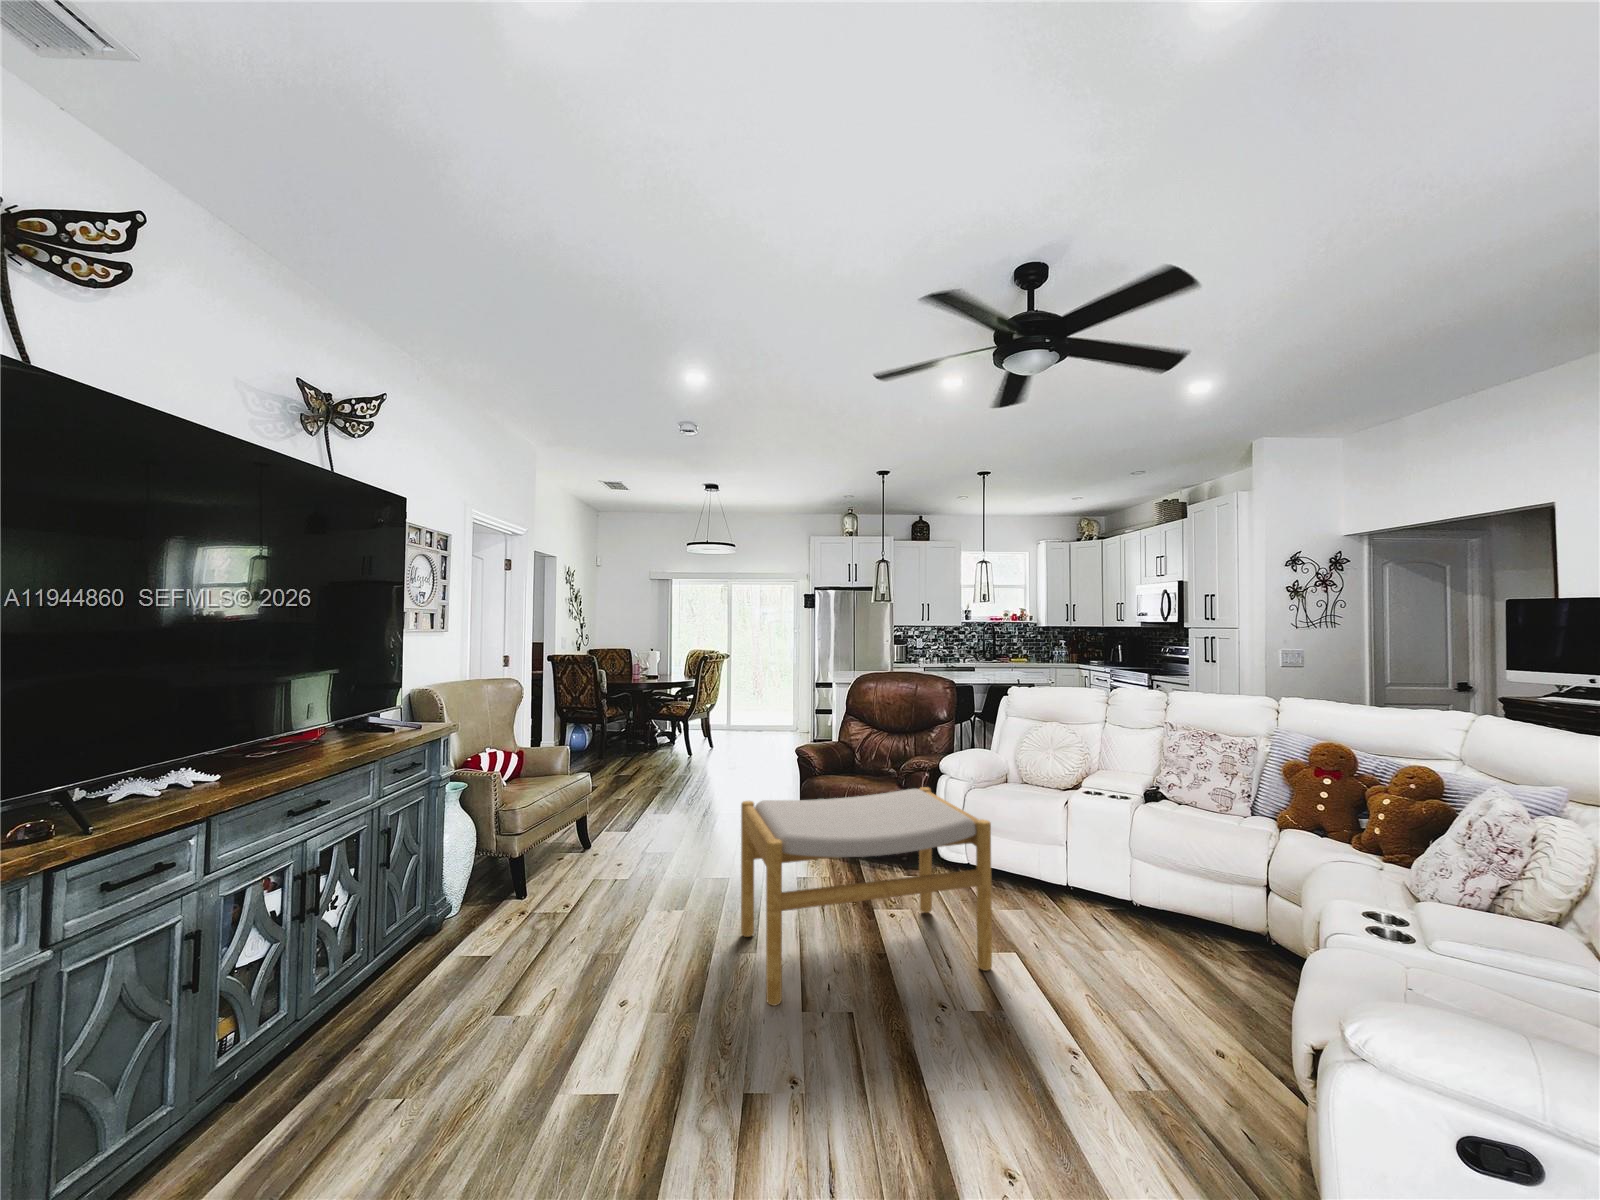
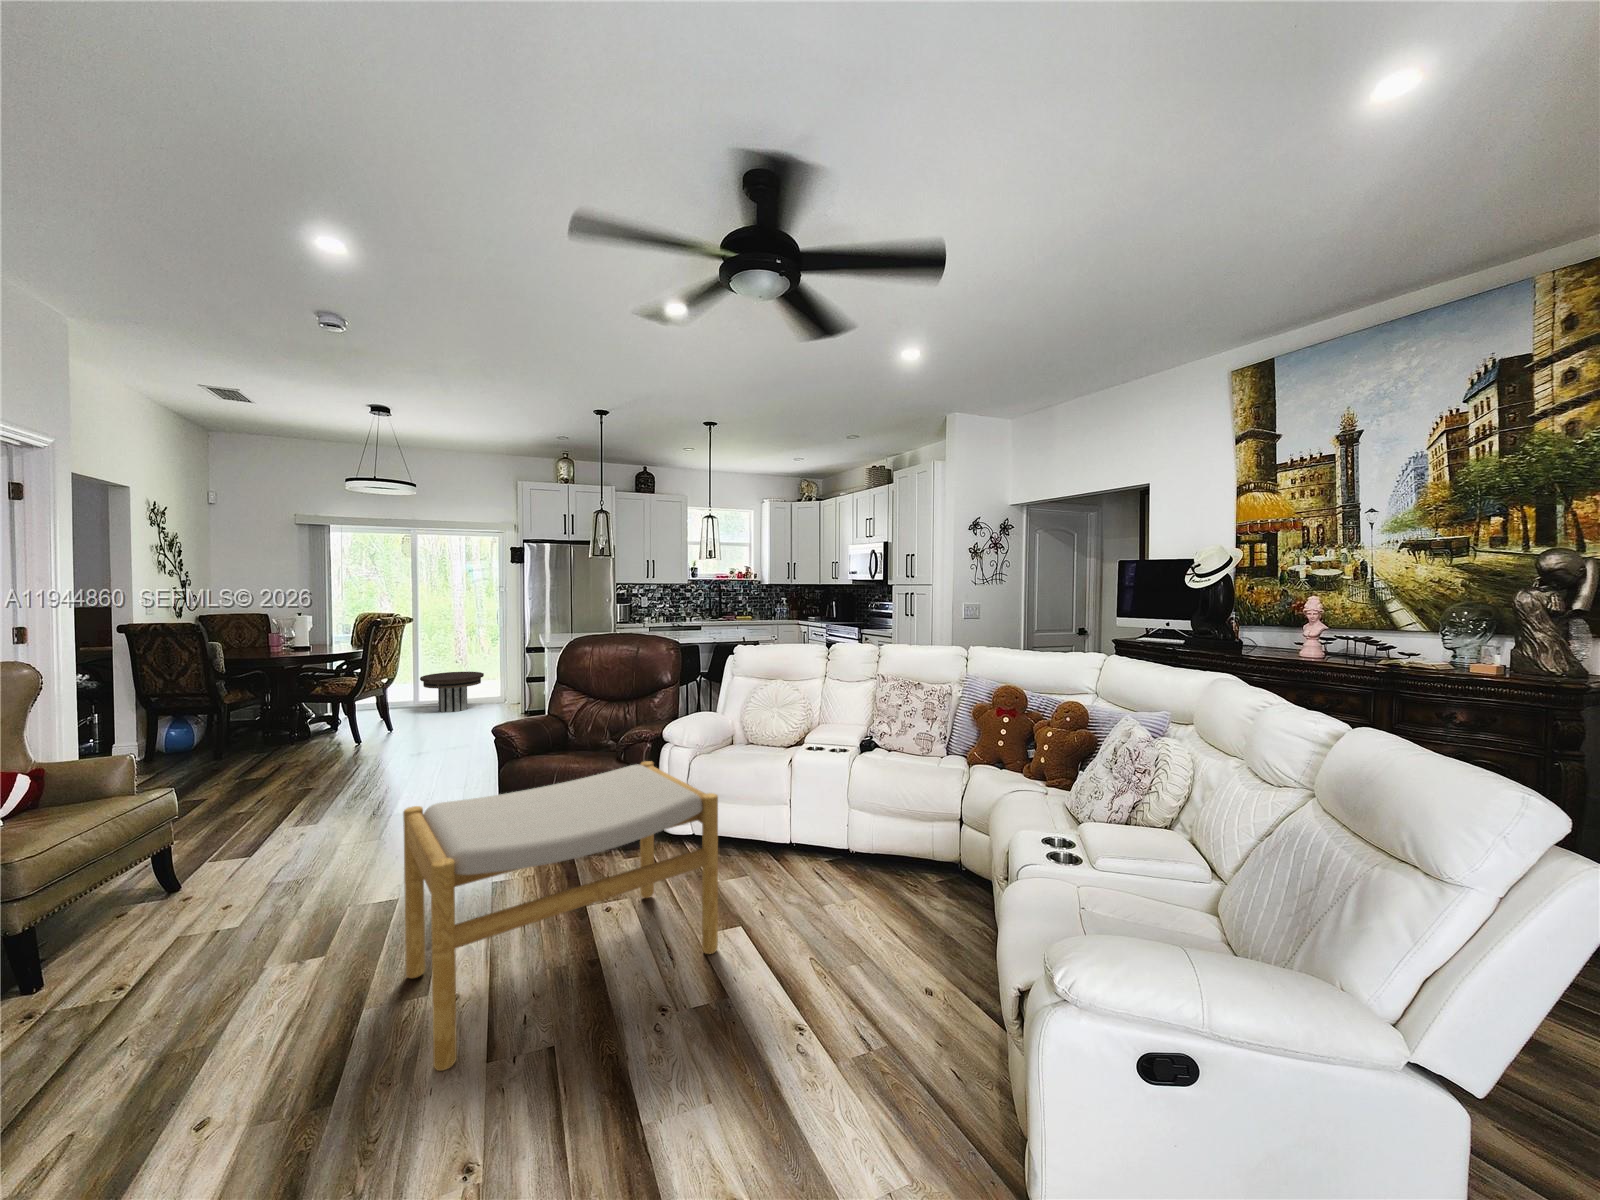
side table: none [730,702,778,737] -> present [420,672,484,712]

